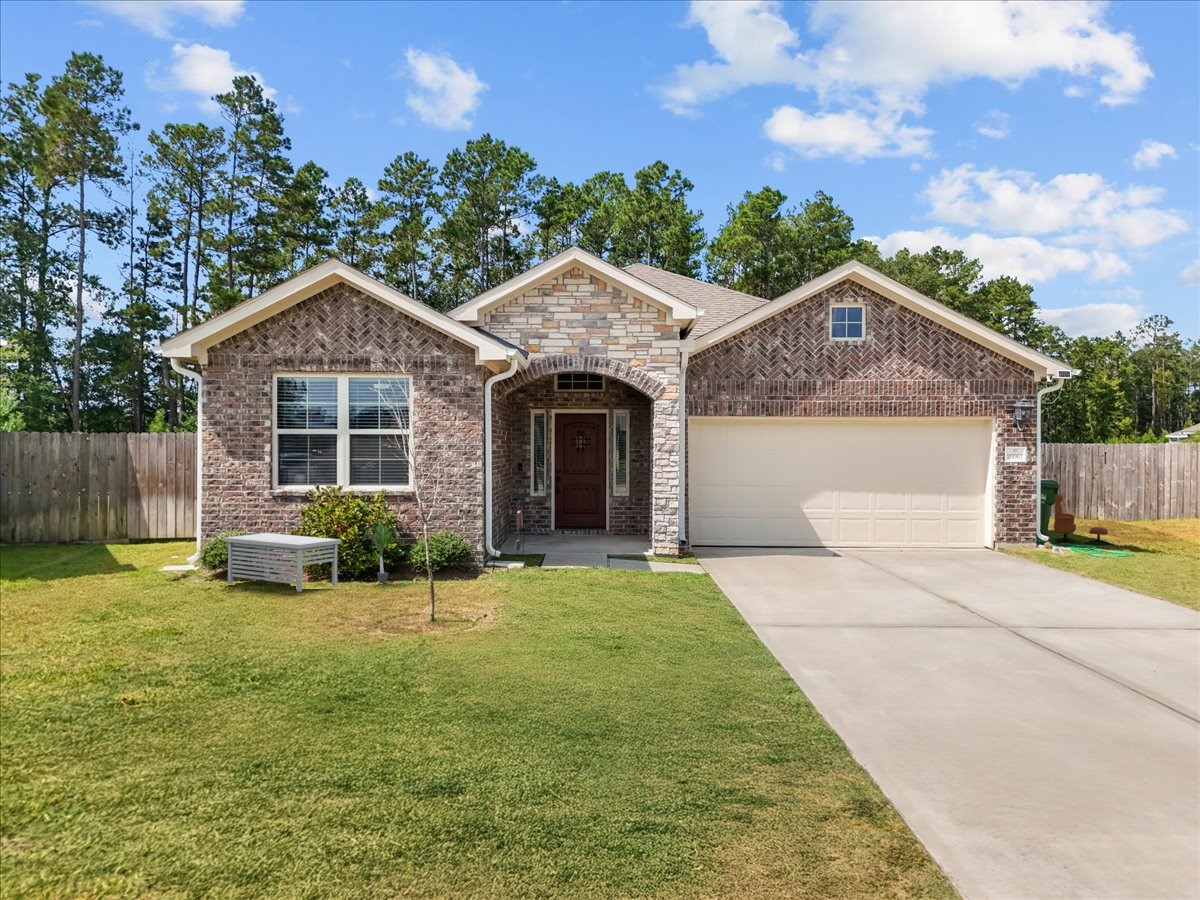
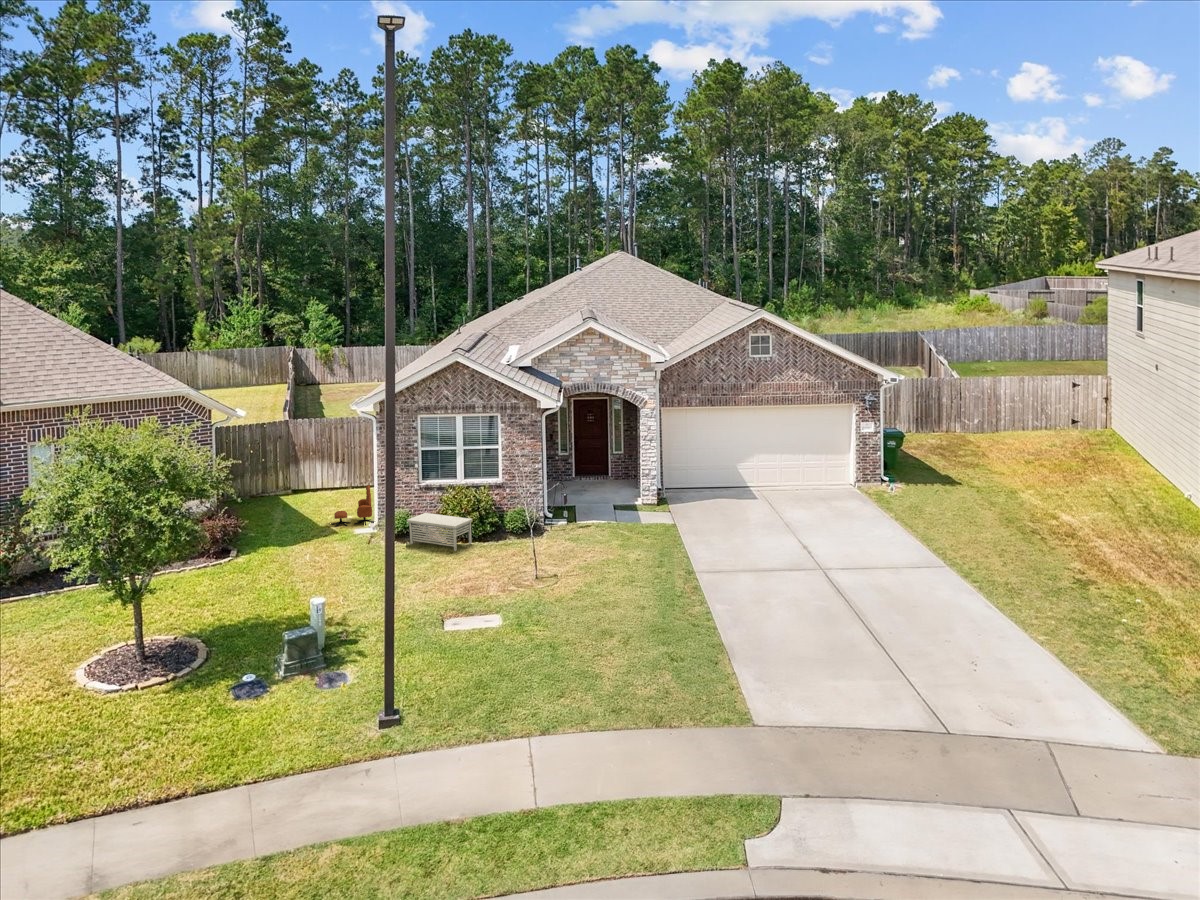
lounge chair: present [1051,494,1112,545] -> present [333,485,374,527]
potted plant: present [373,525,391,583] -> none [482,504,506,541]

